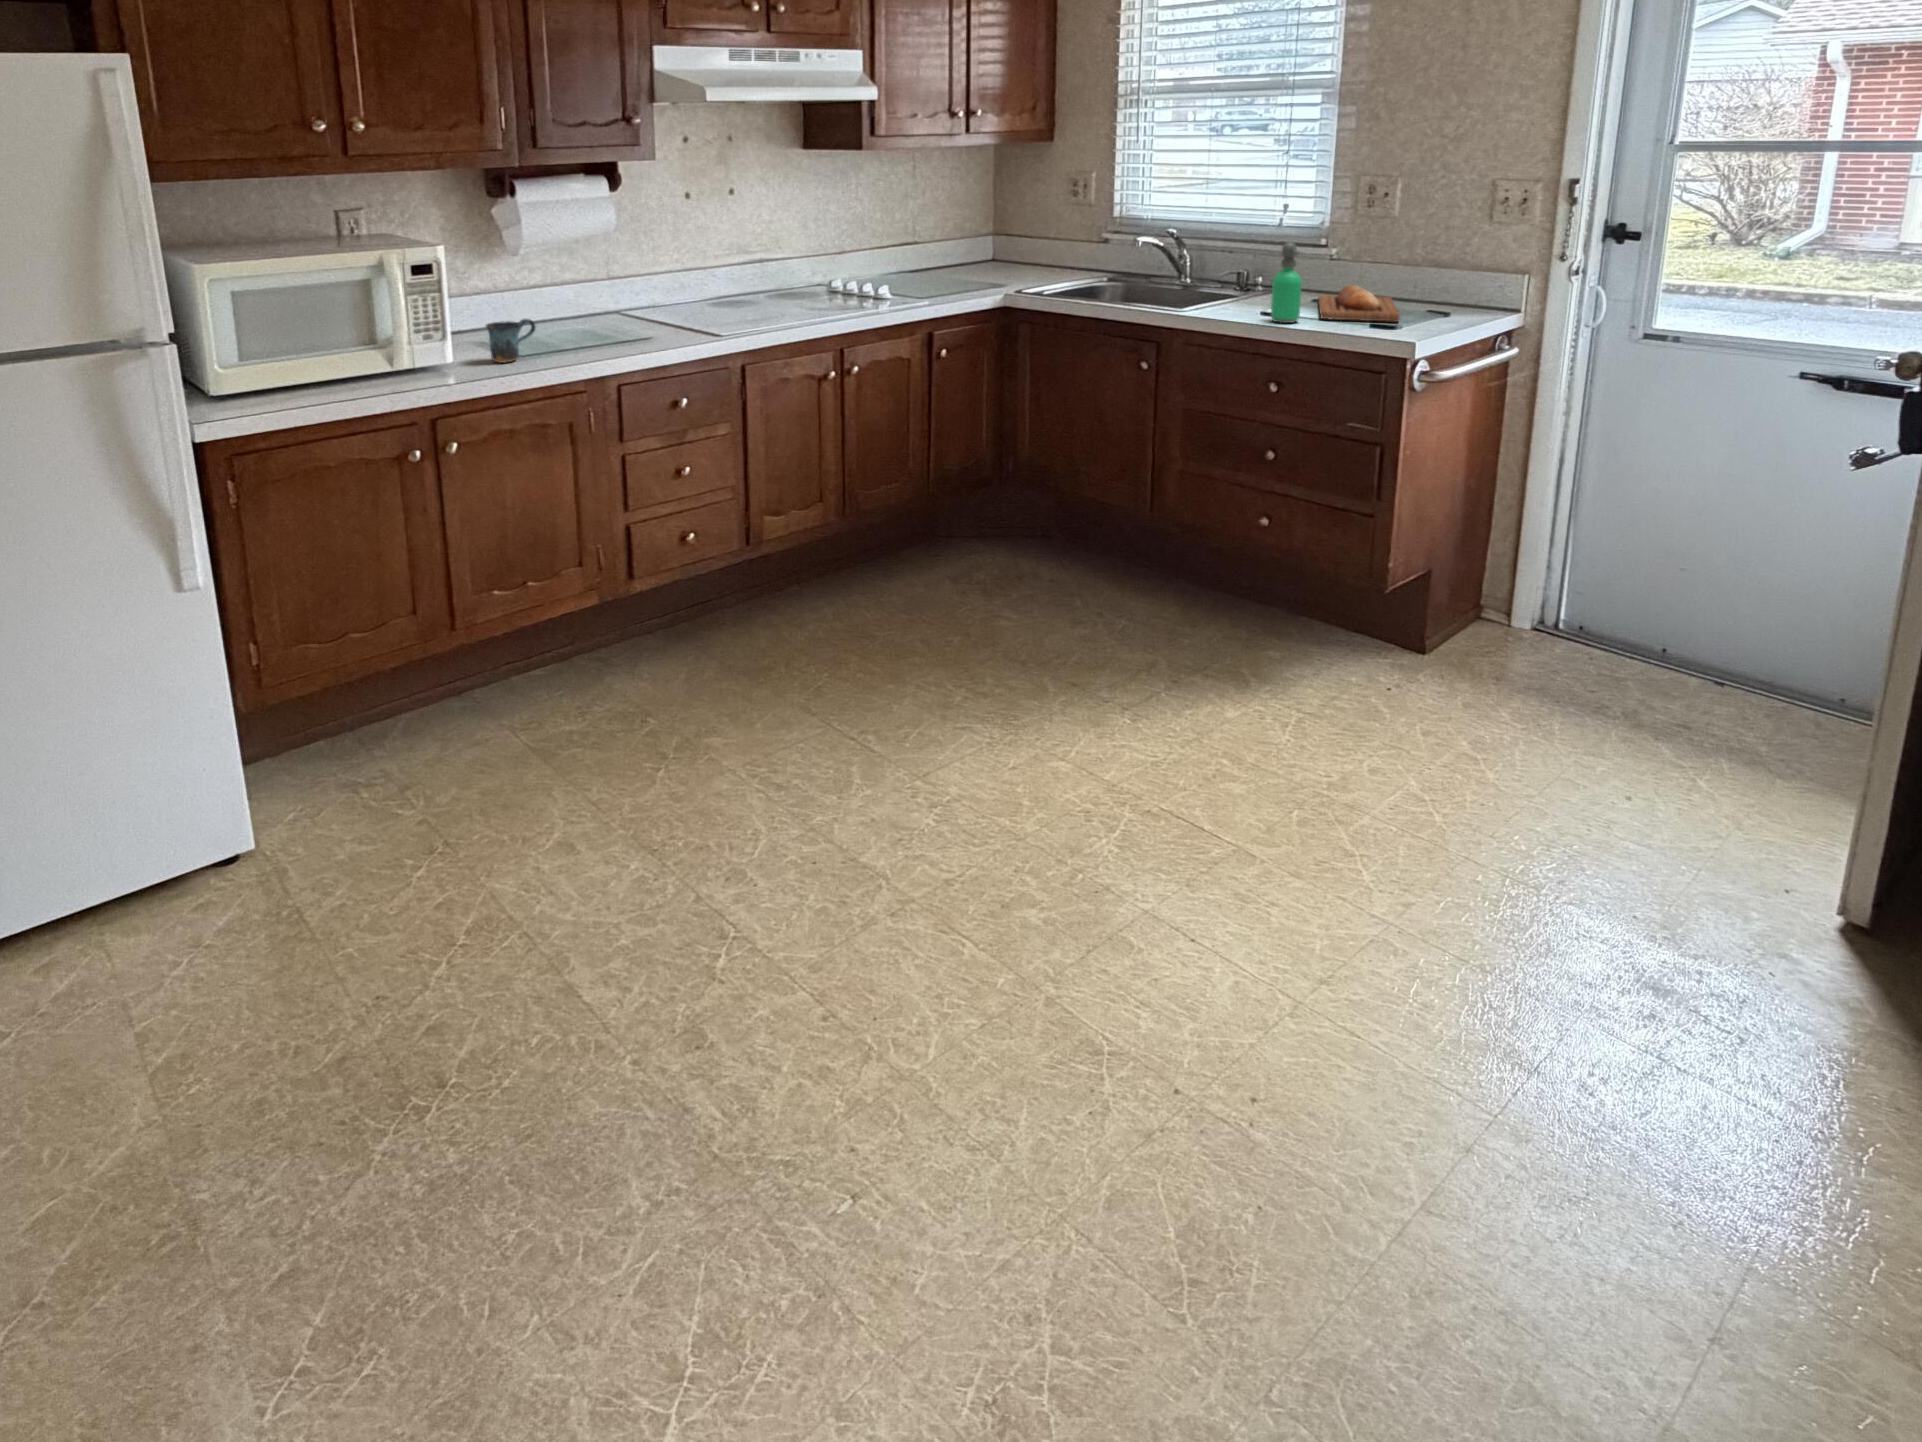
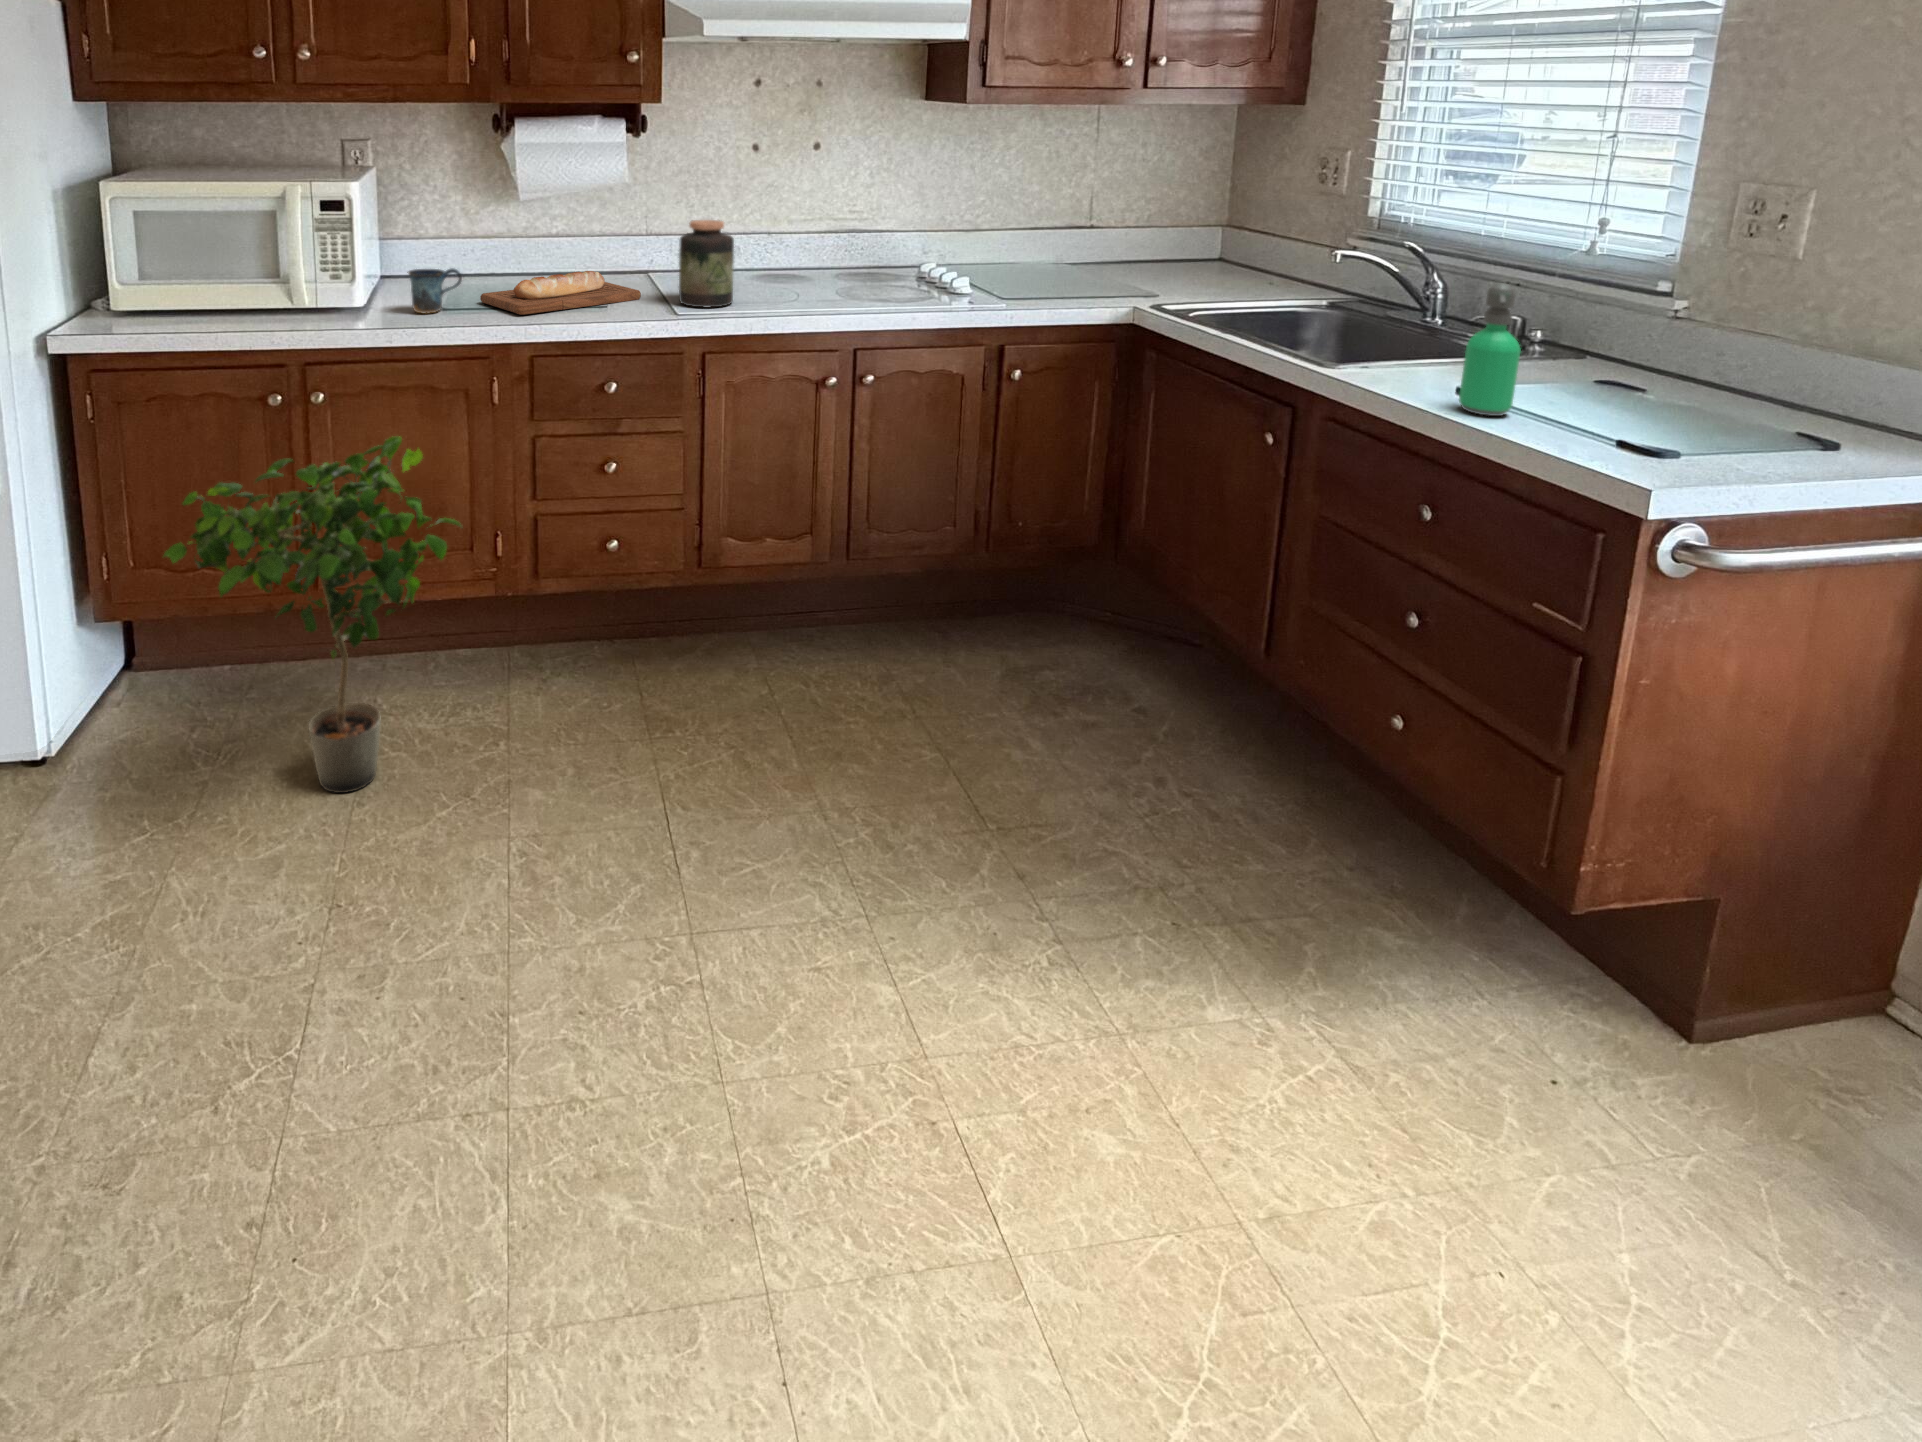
jar: none [696,256,743,330] -> present [679,220,734,307]
bread loaf: present [1319,285,1400,322] -> present [480,271,641,315]
potted plant: none [404,470,611,790] -> present [164,436,461,793]

